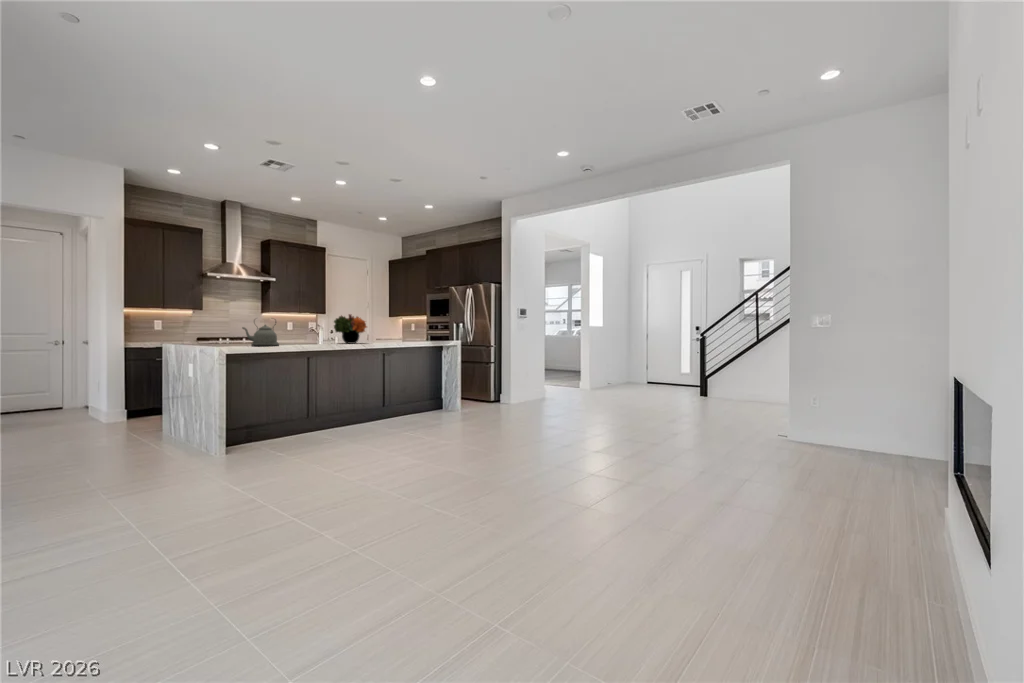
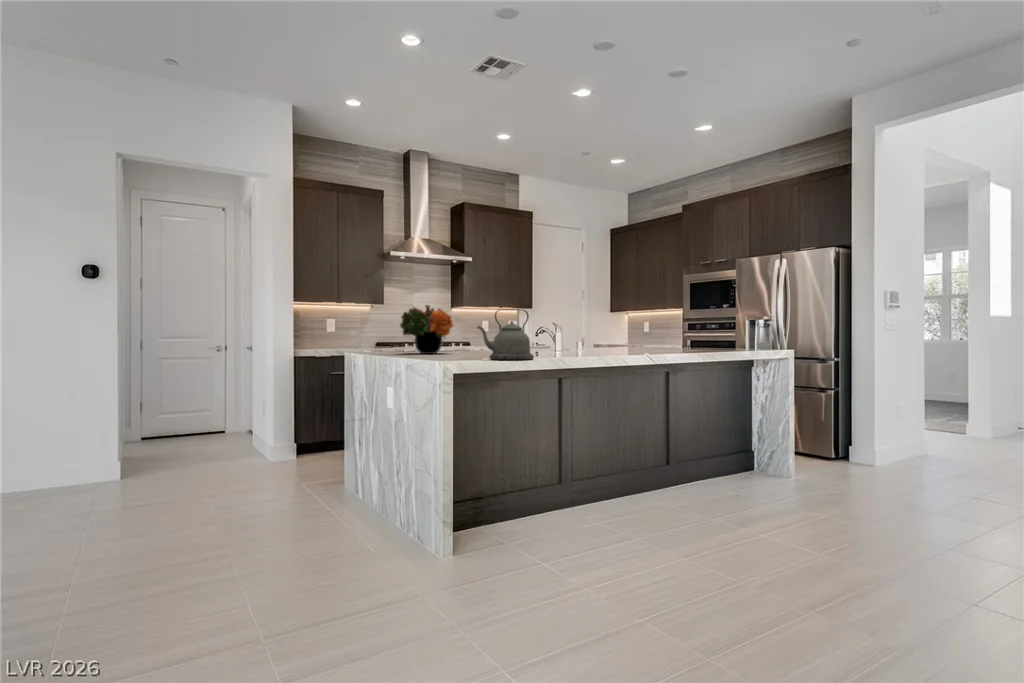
flower arrangement: present [334,314,367,344] -> present [400,305,454,354]

